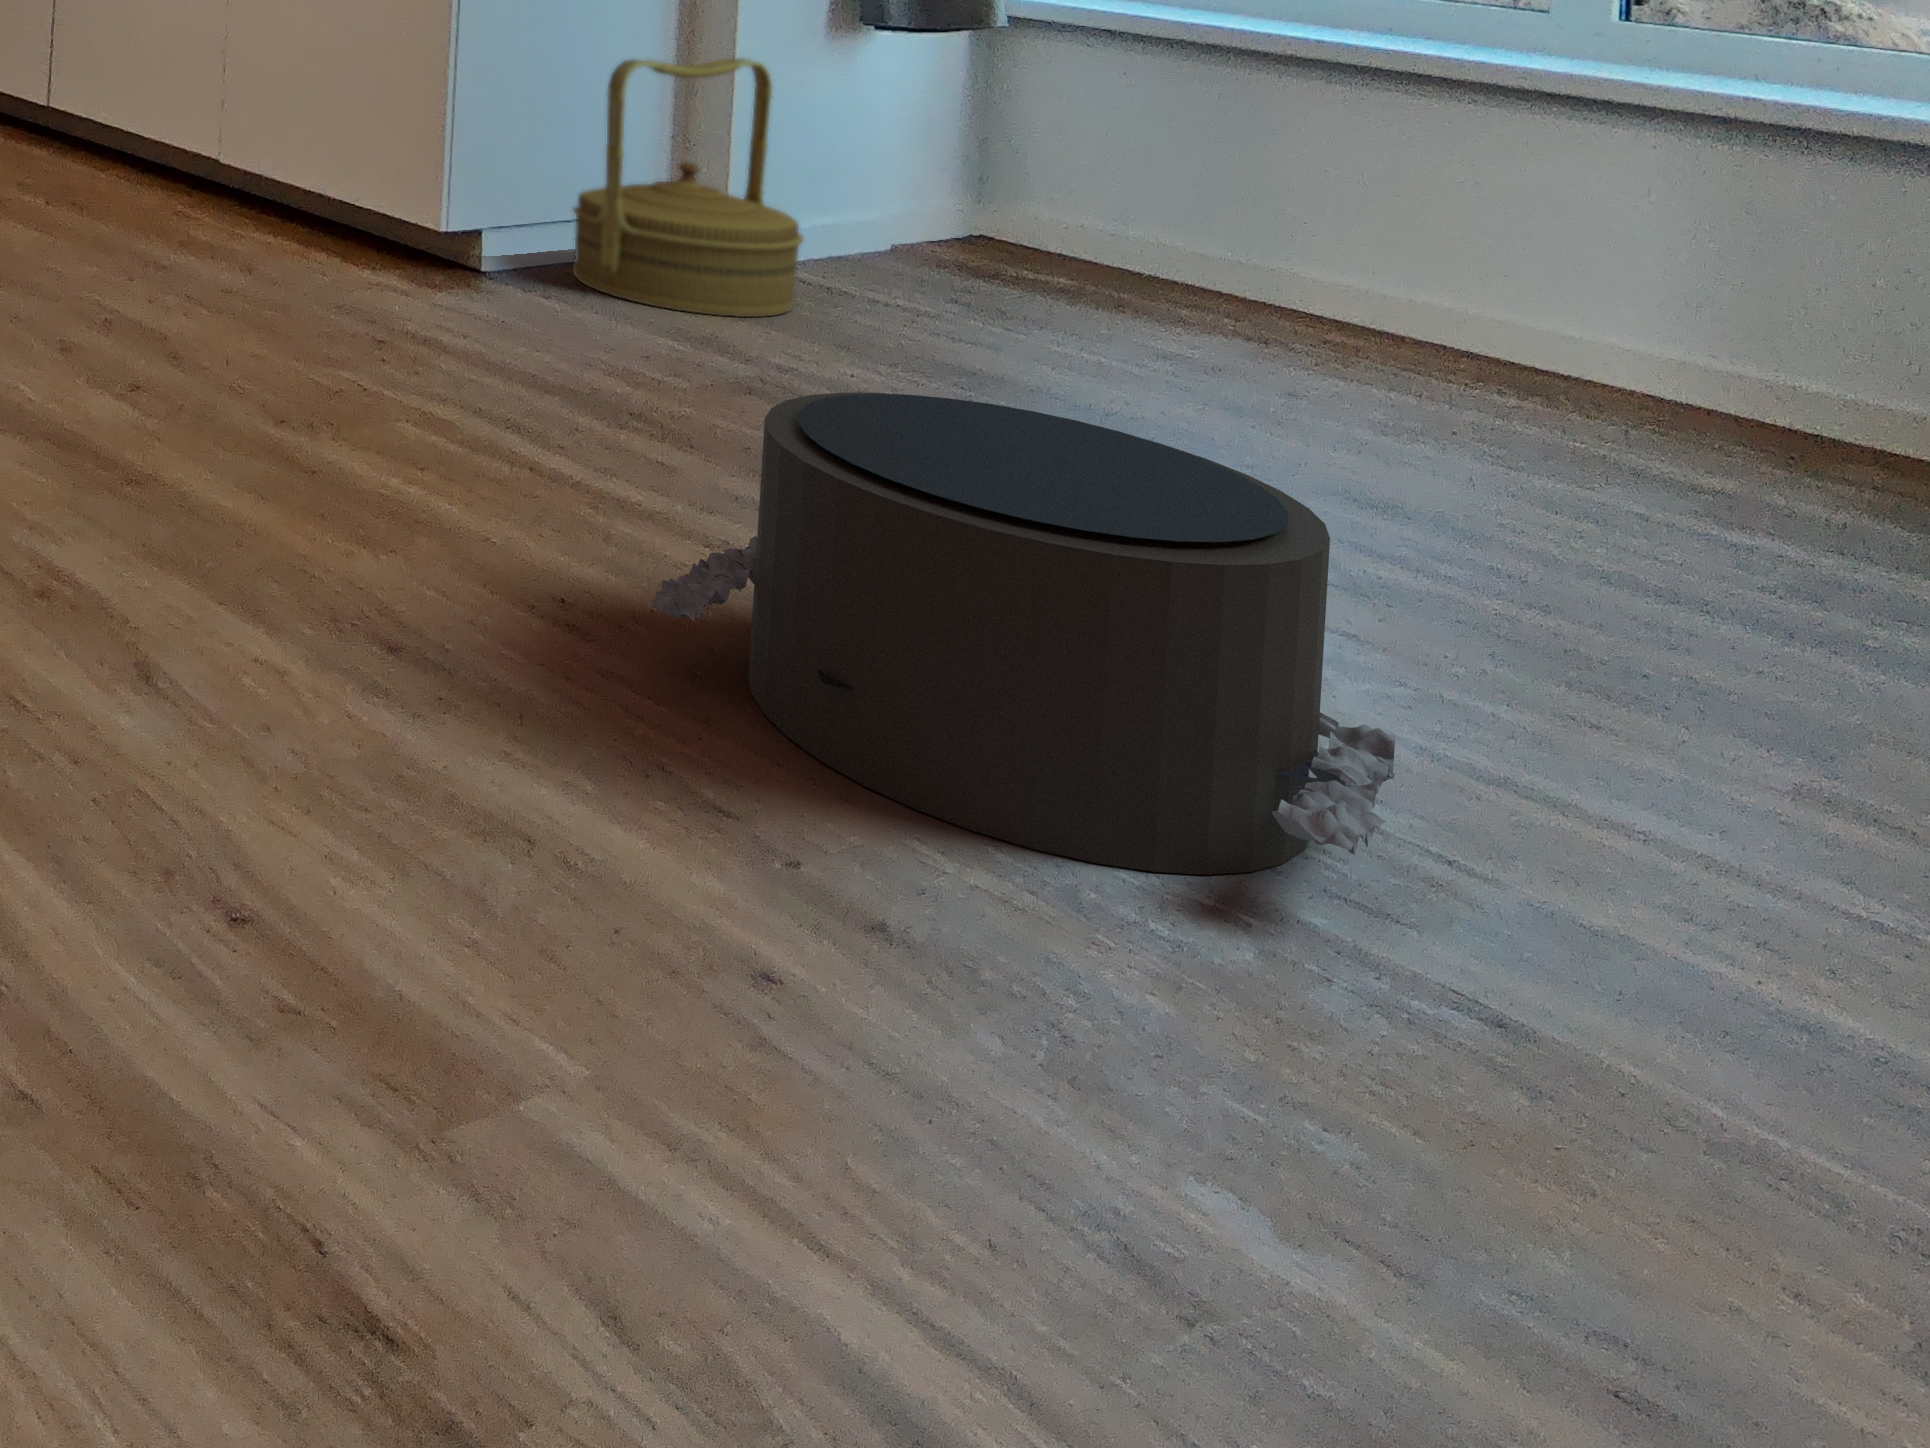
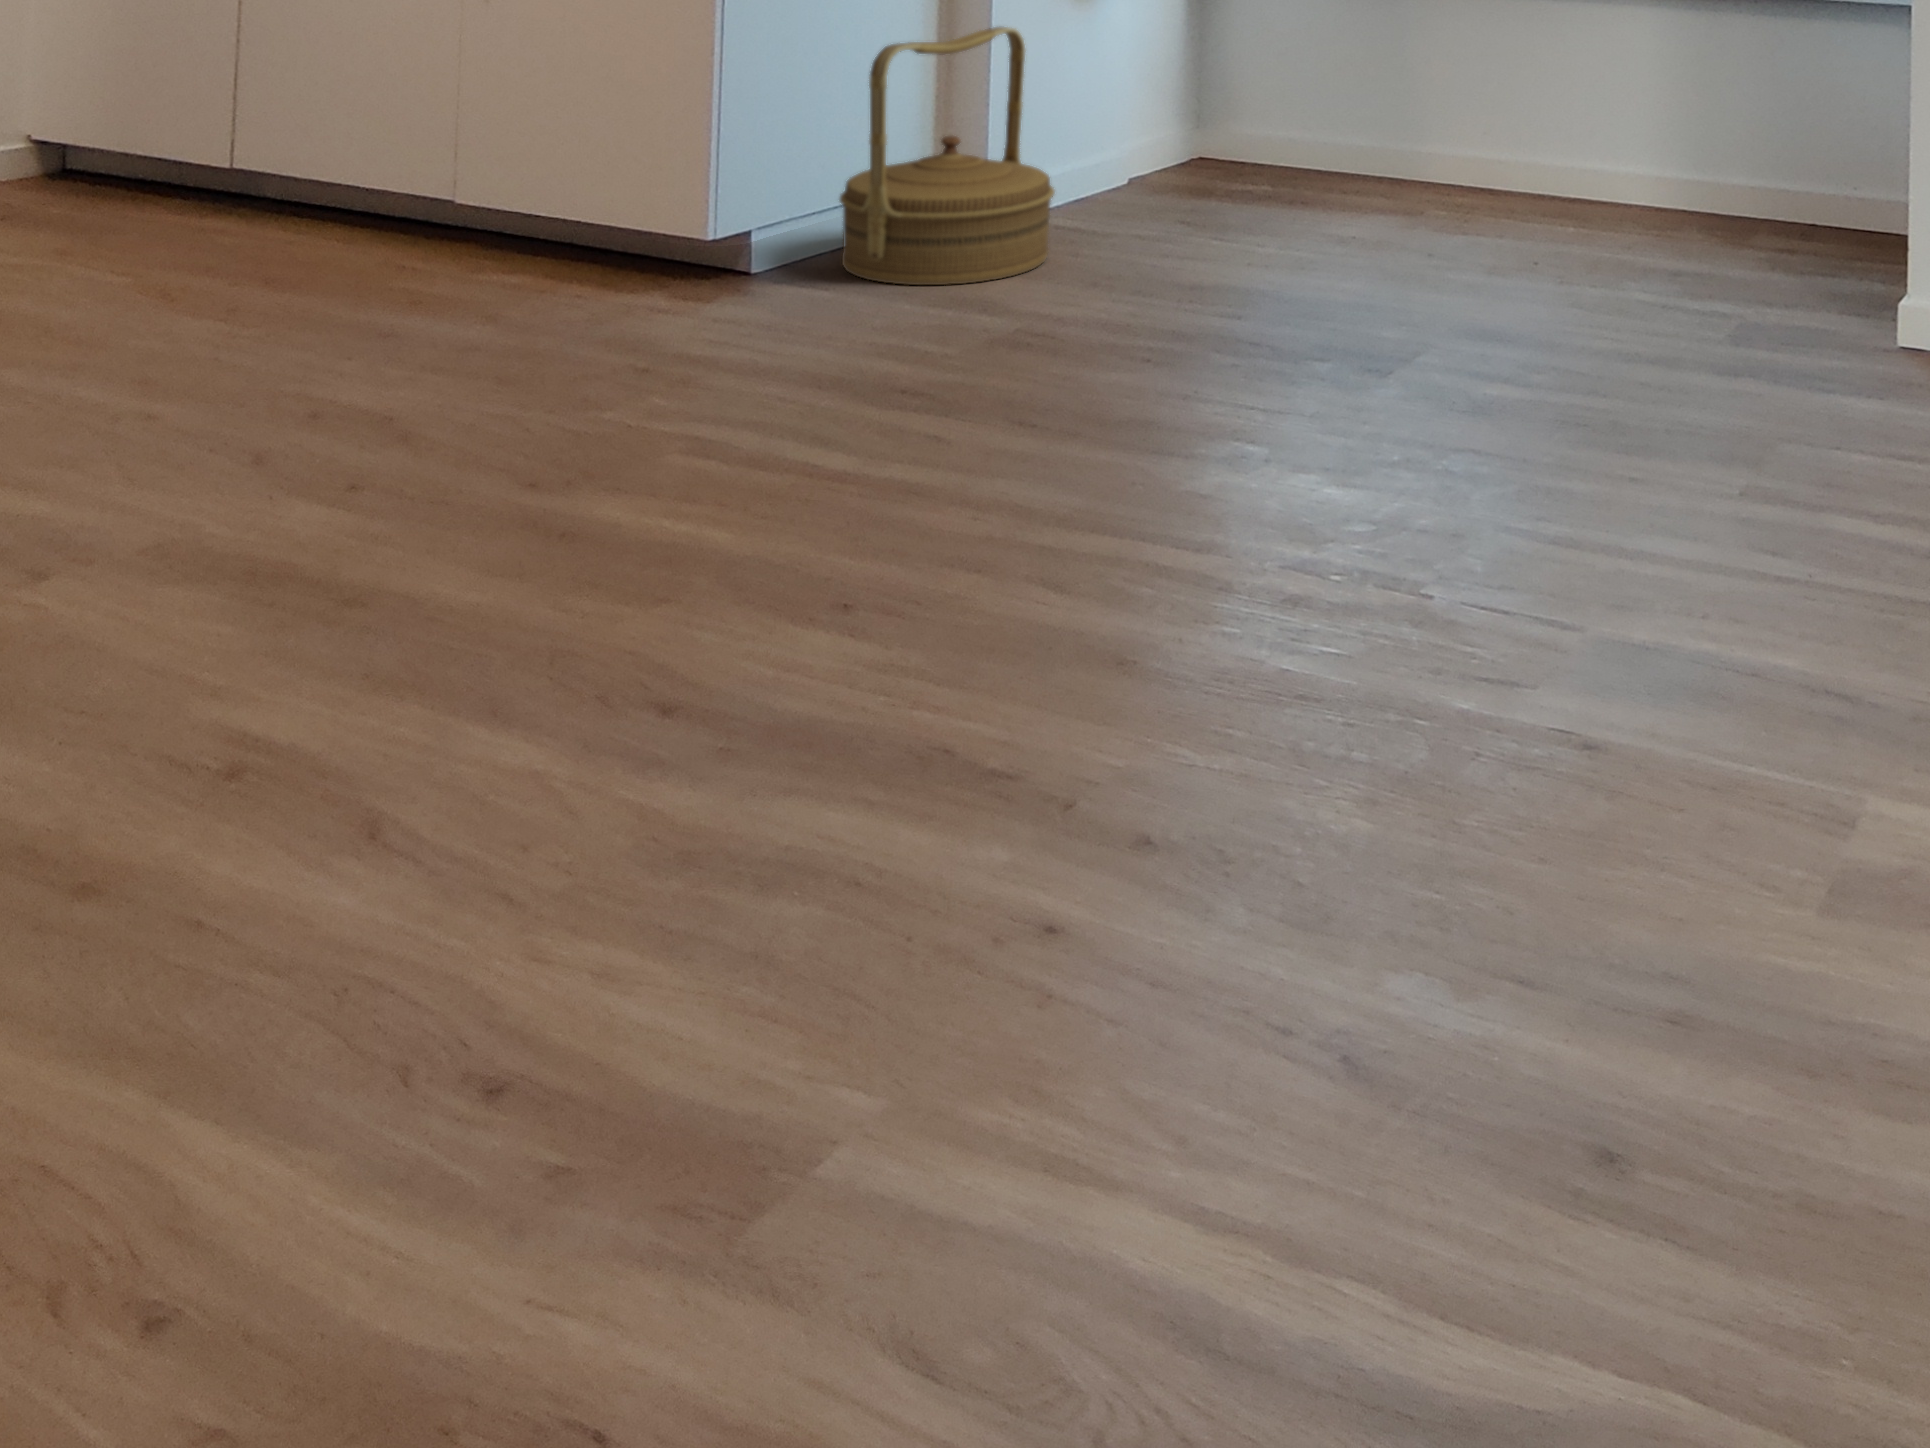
pouf: present [648,393,1395,875] -> none [879,370,1500,824]

